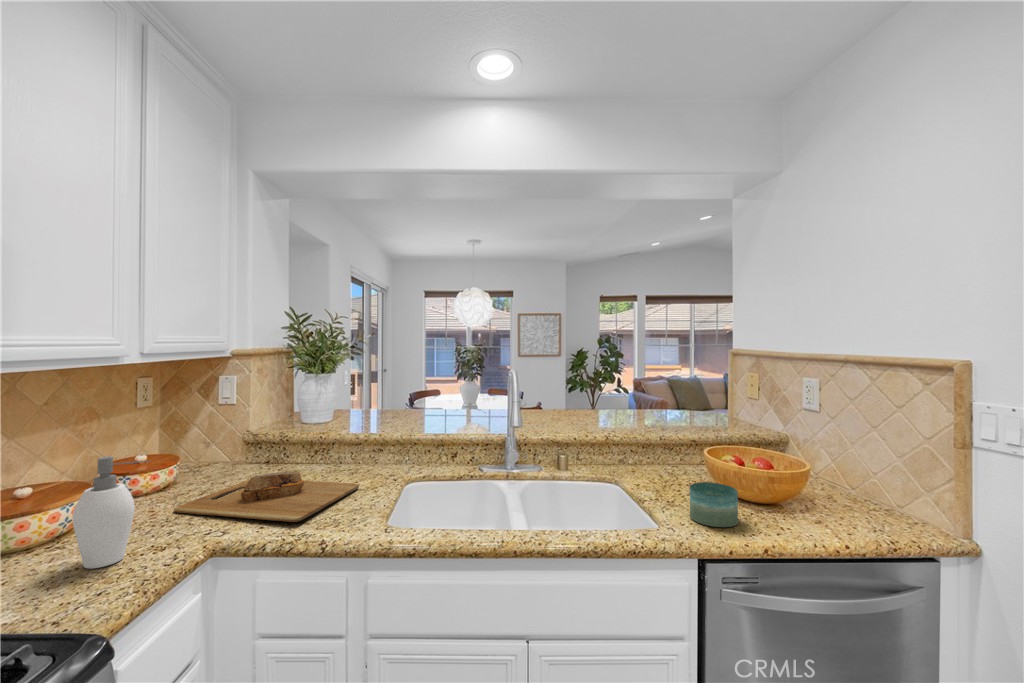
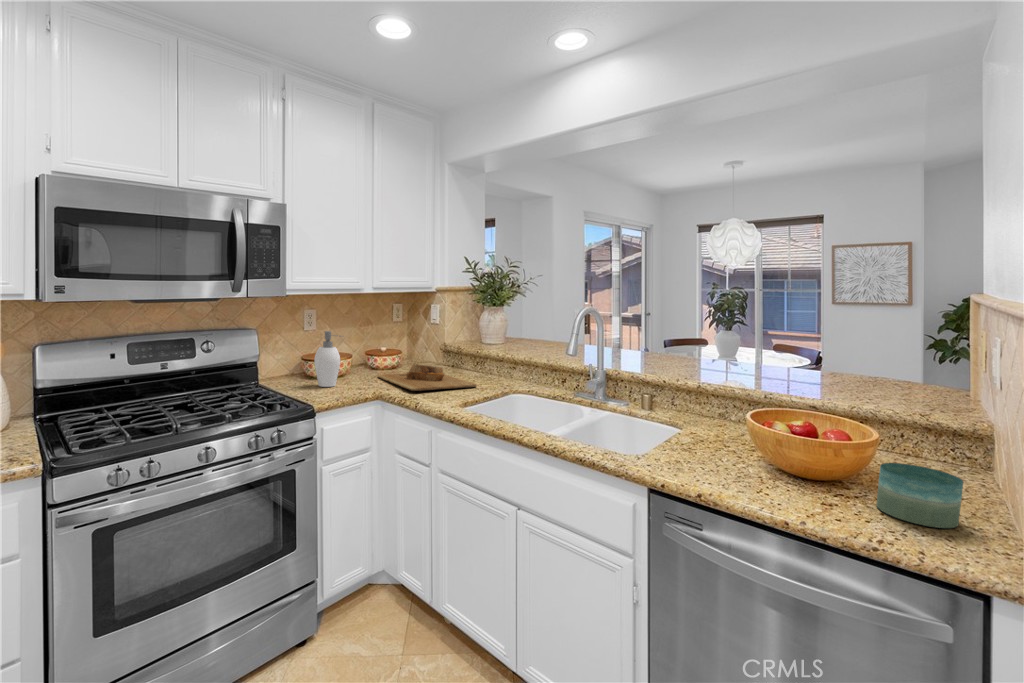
candle: present [690,482,738,527] -> present [876,463,963,528]

